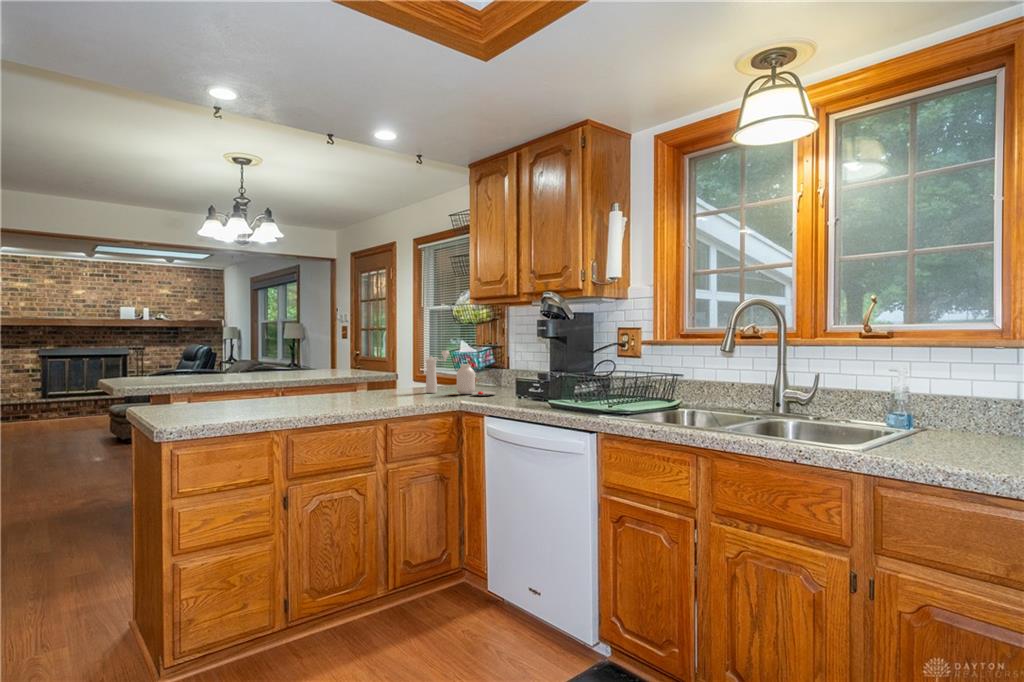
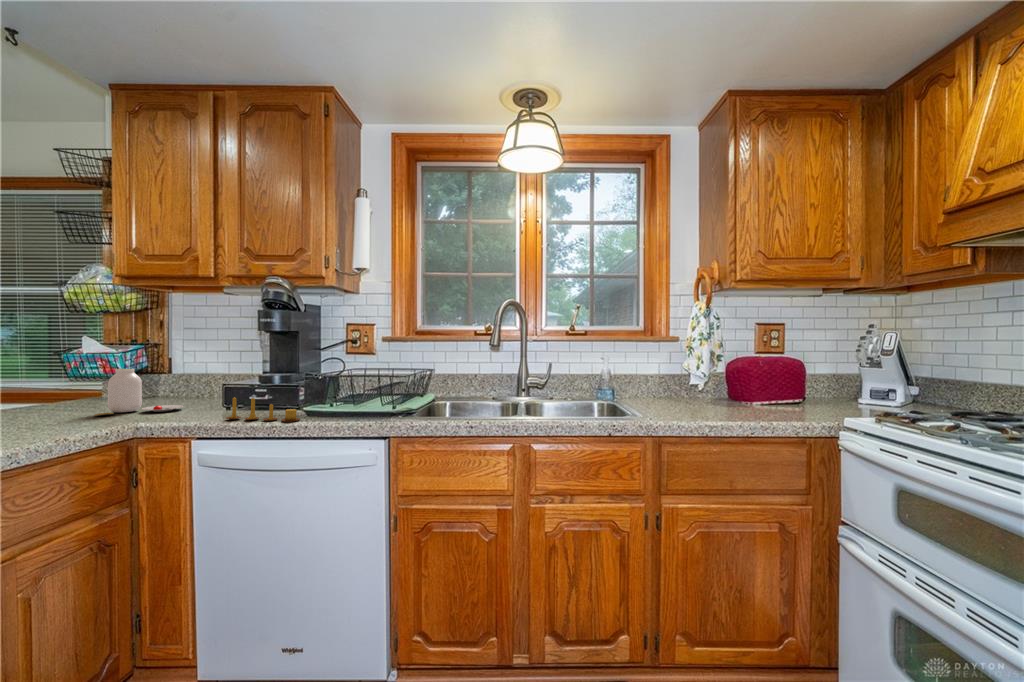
pepper mill: present [426,351,449,393] -> none [34,350,77,416]
candle: none [498,387,536,410] -> present [226,397,300,422]

